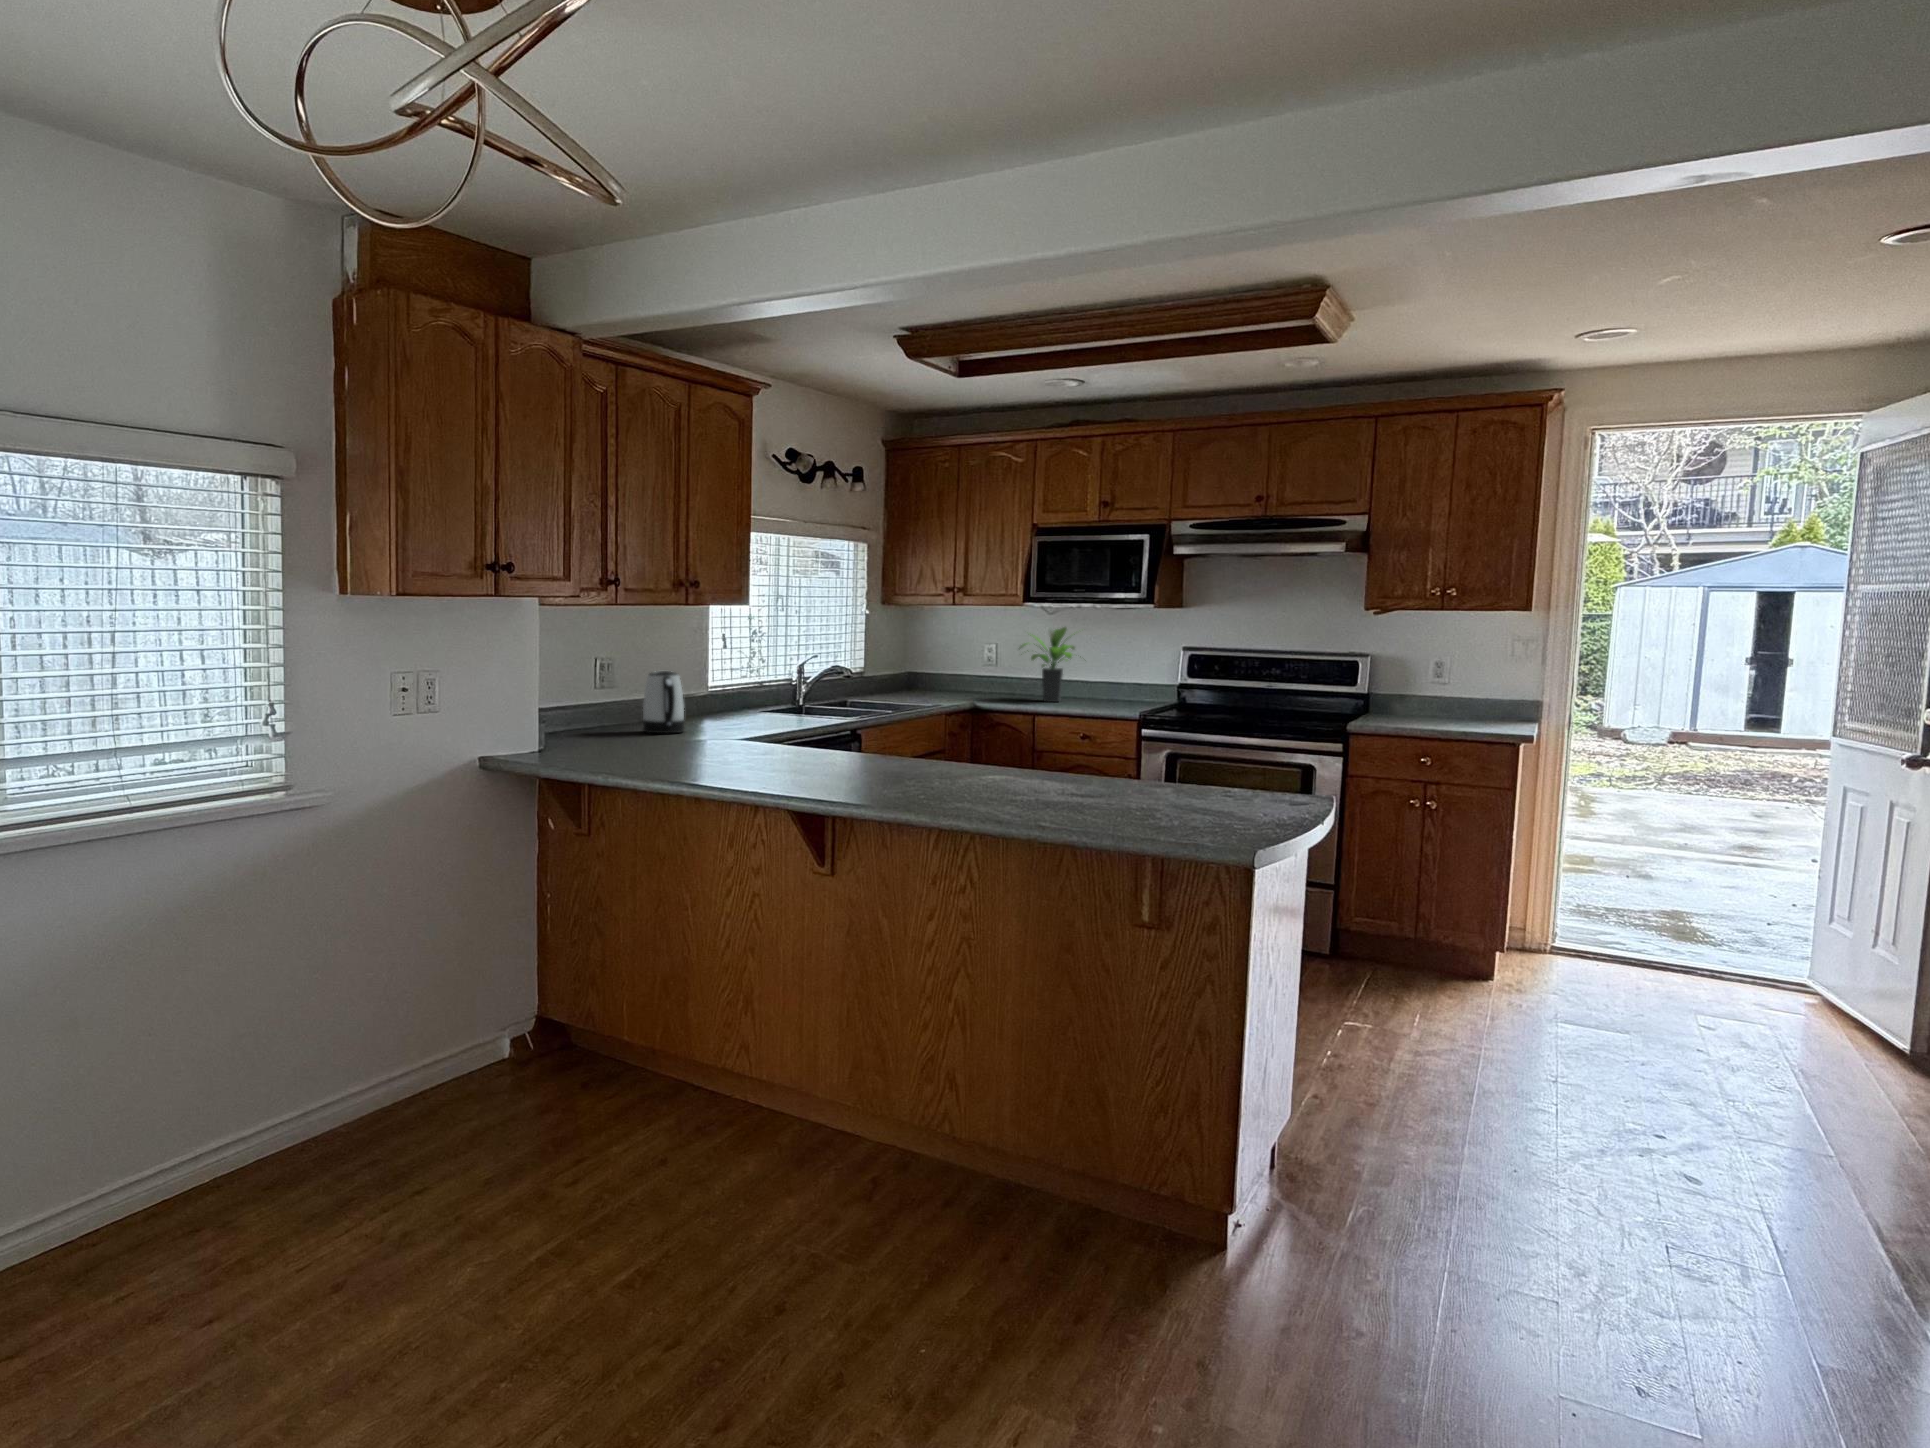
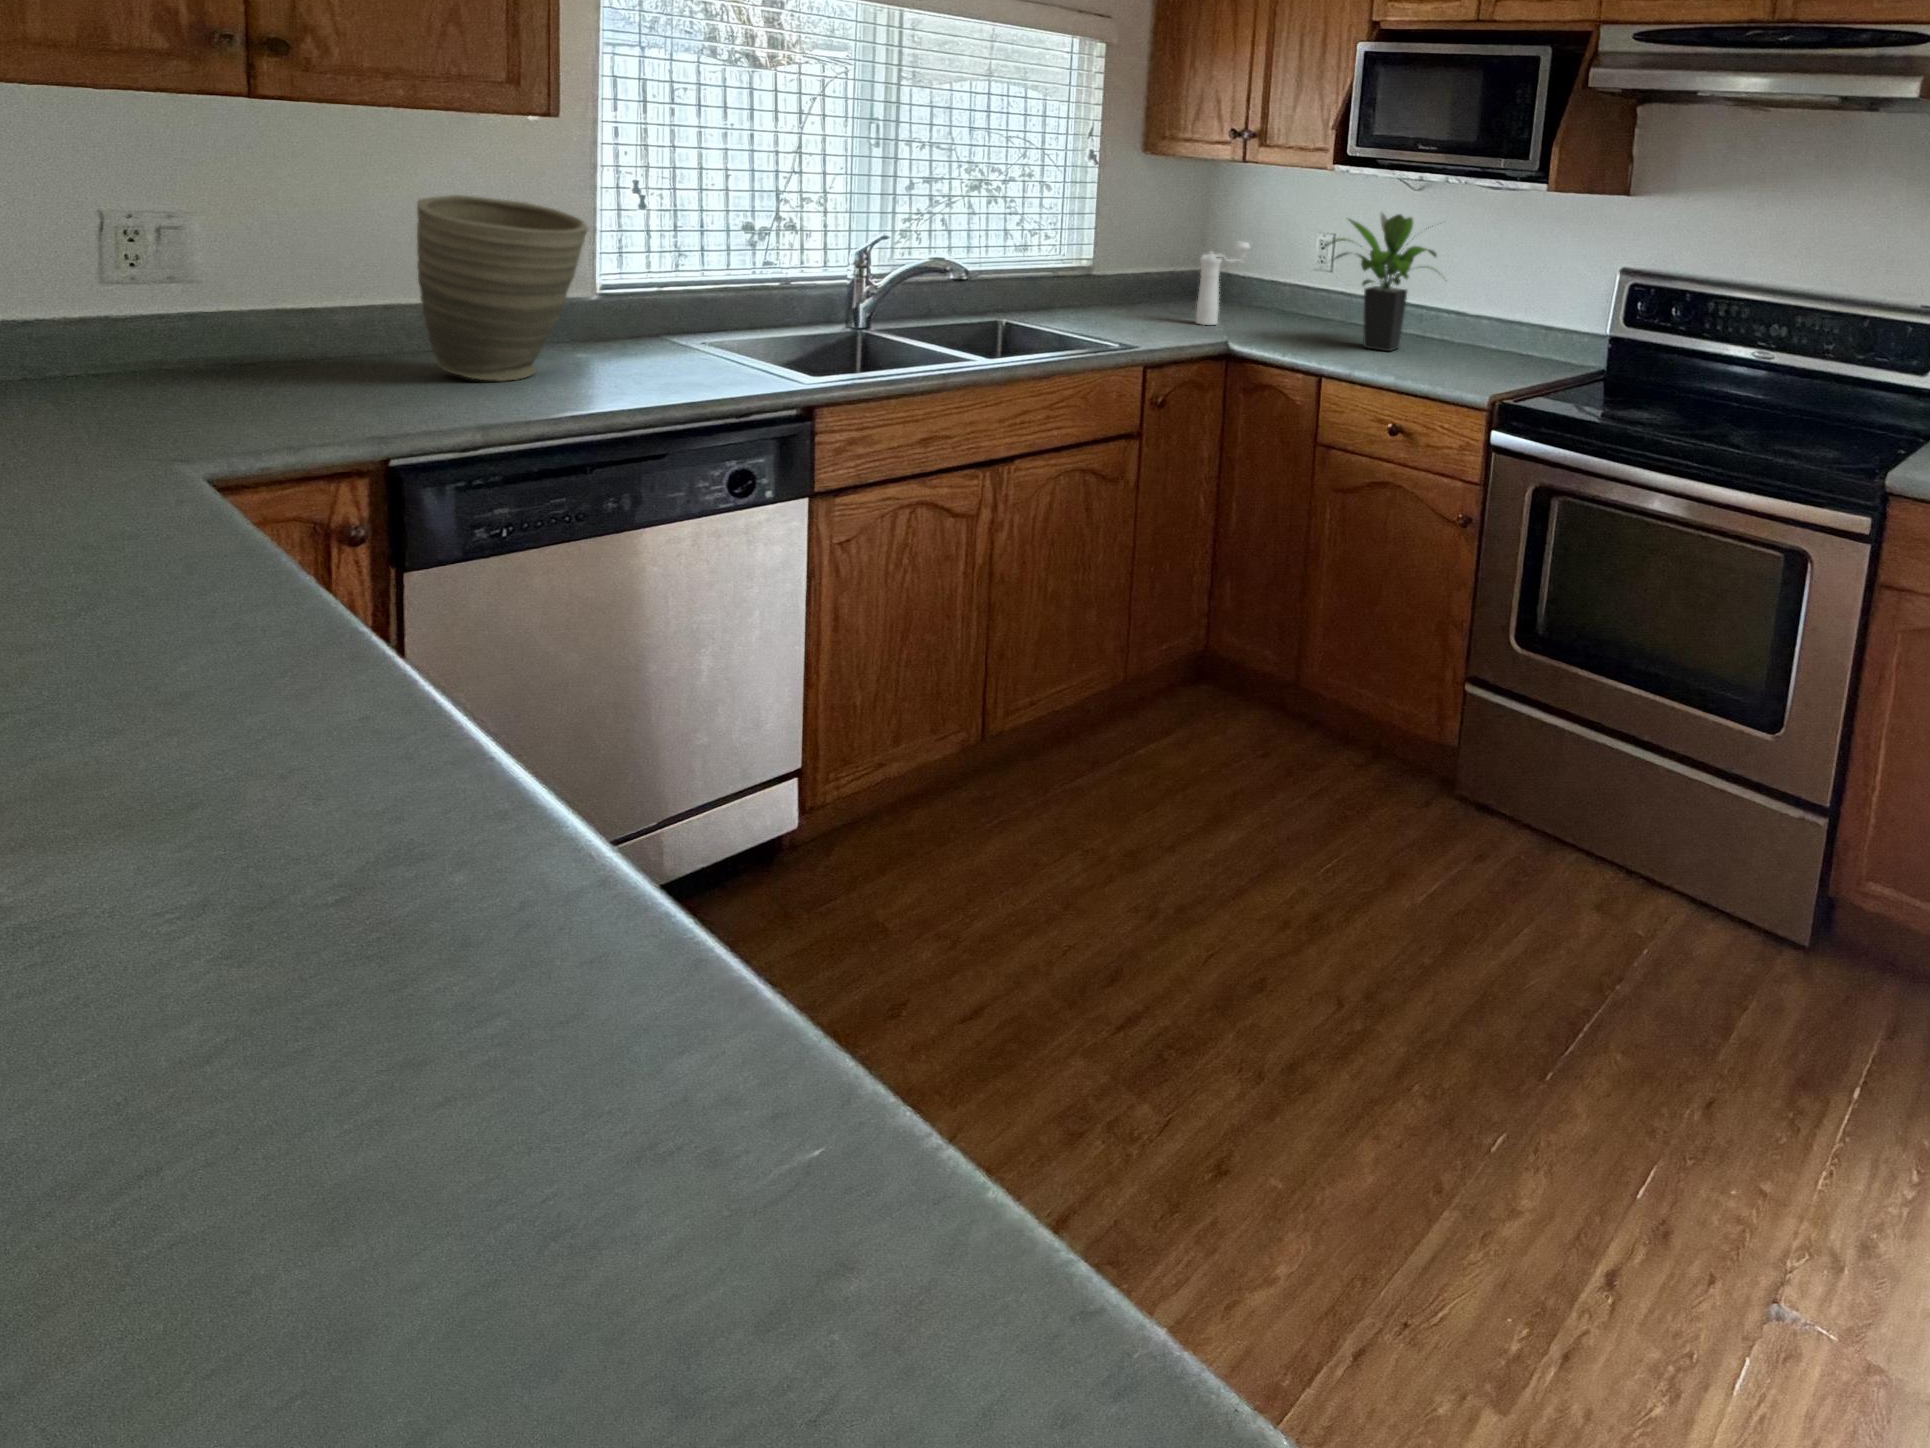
vase: none [699,646,764,727] -> present [417,195,589,381]
pepper mill: none [937,651,961,698] -> present [1196,242,1250,325]
kettle: present [643,671,684,733] -> none [183,245,311,396]

